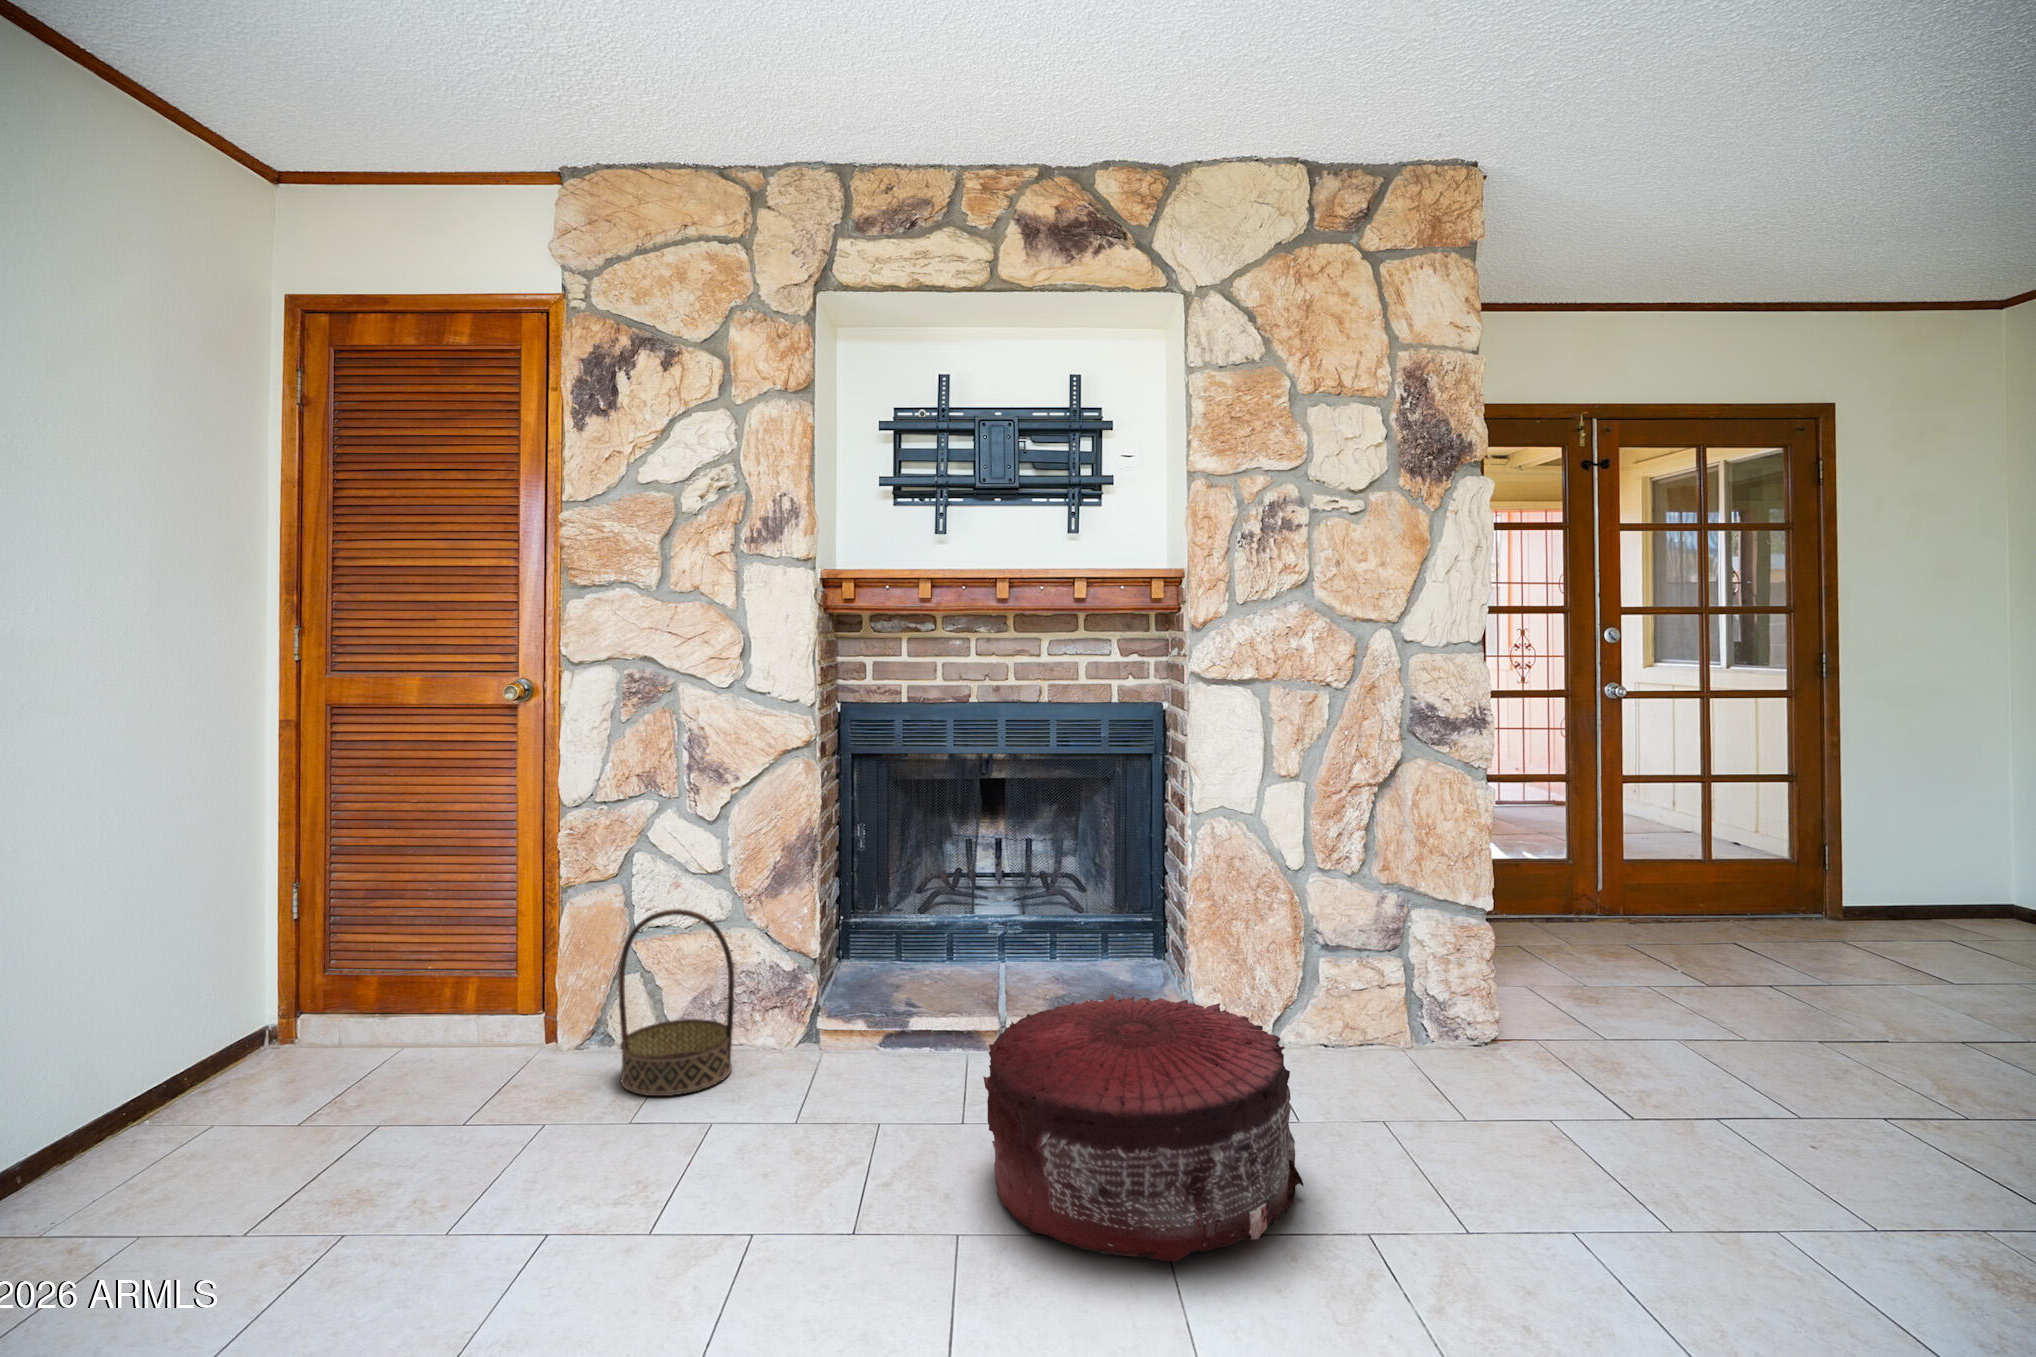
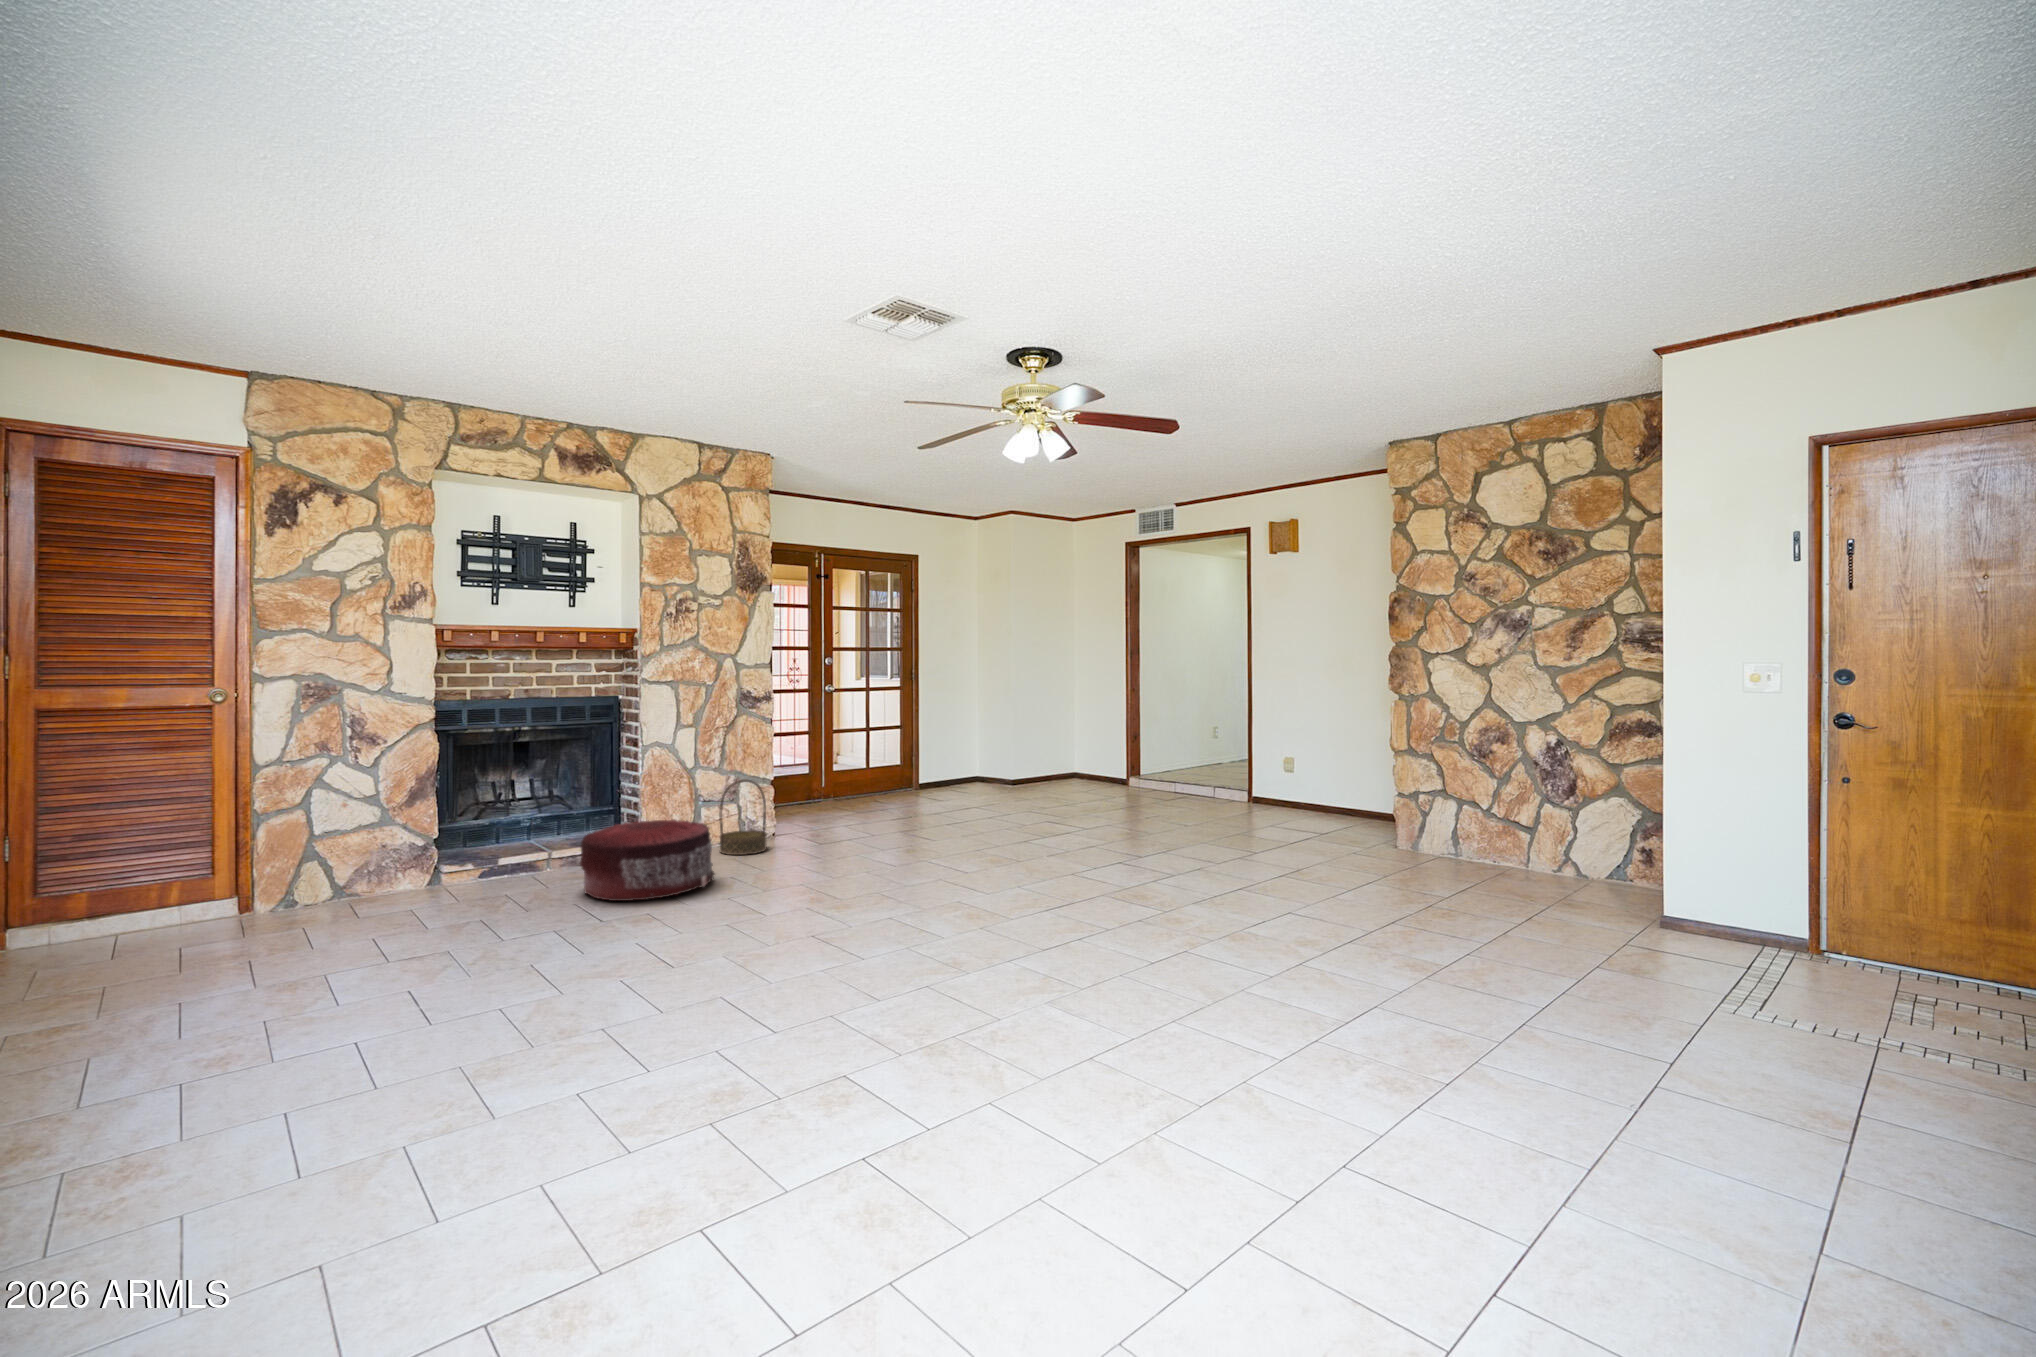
basket: present [618,909,734,1096] -> present [719,780,767,855]

